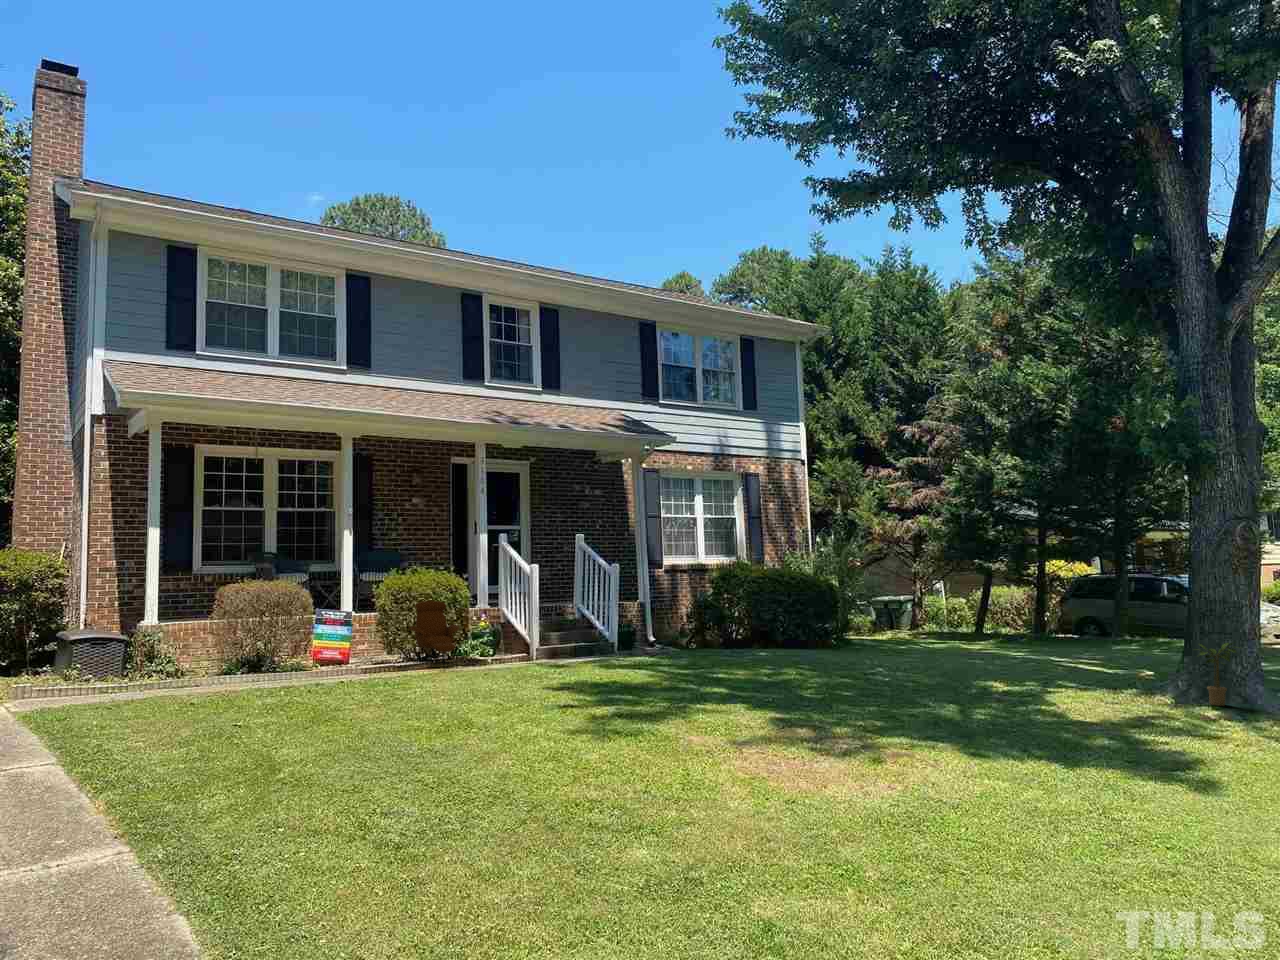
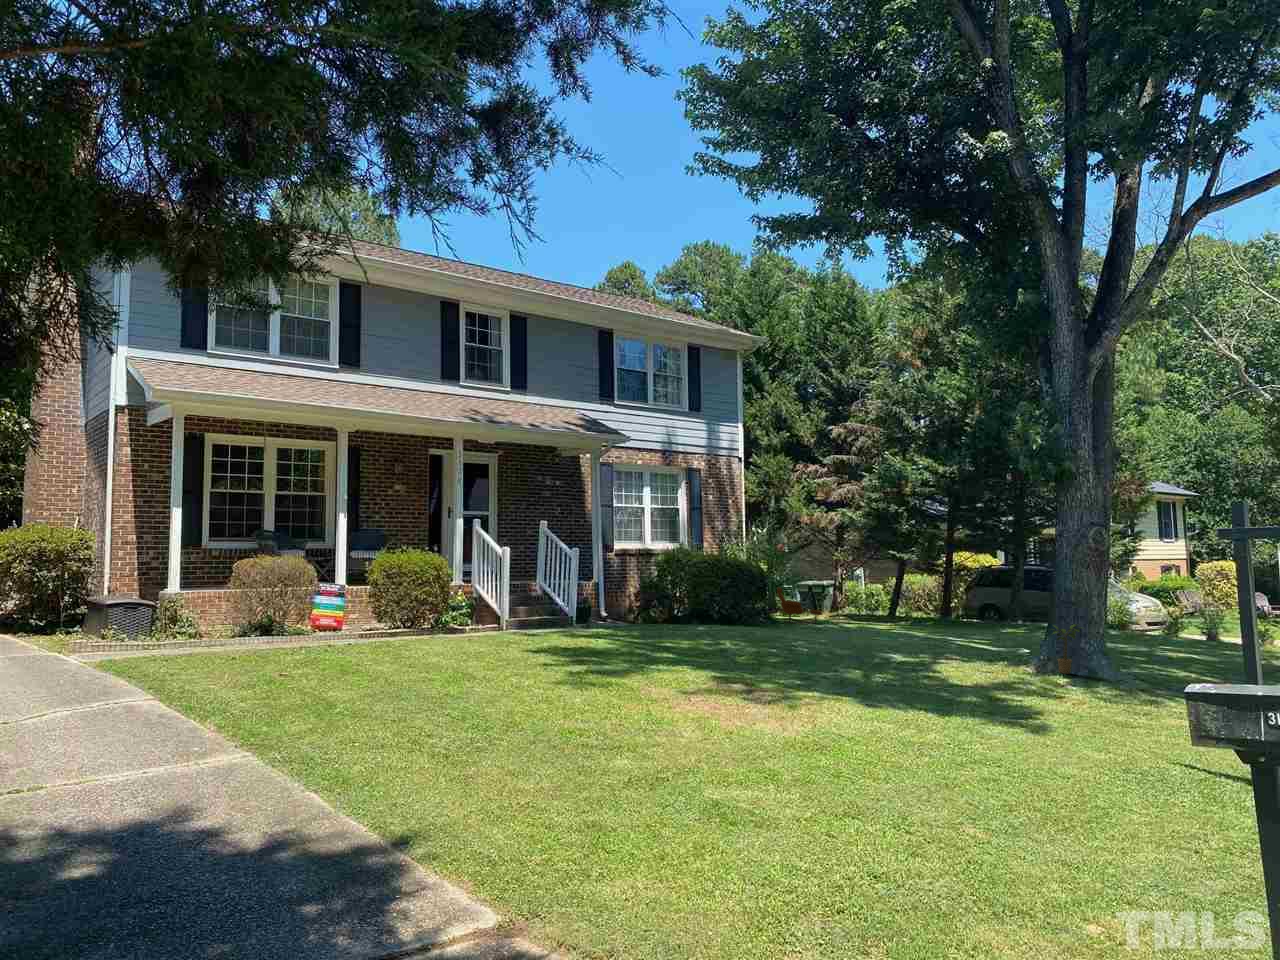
lounge chair: present [409,600,459,667] -> present [777,587,822,623]

